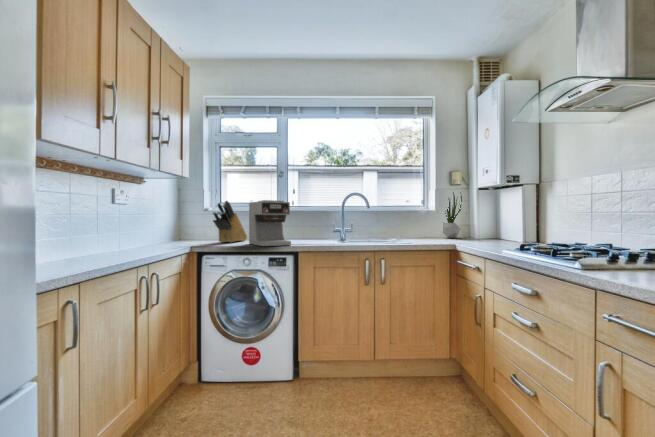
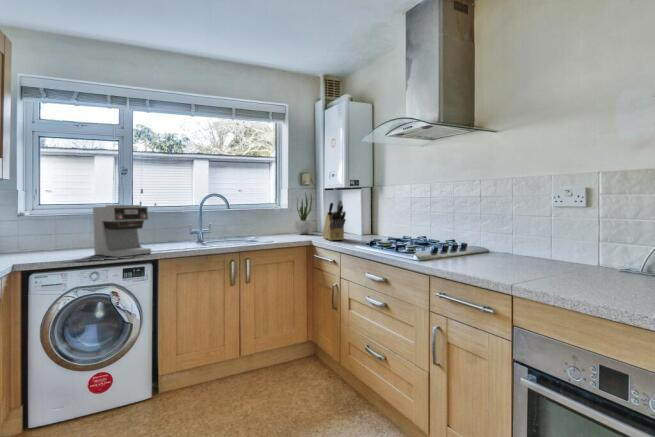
knife block: present [213,201,247,242] -> present [323,200,346,241]

